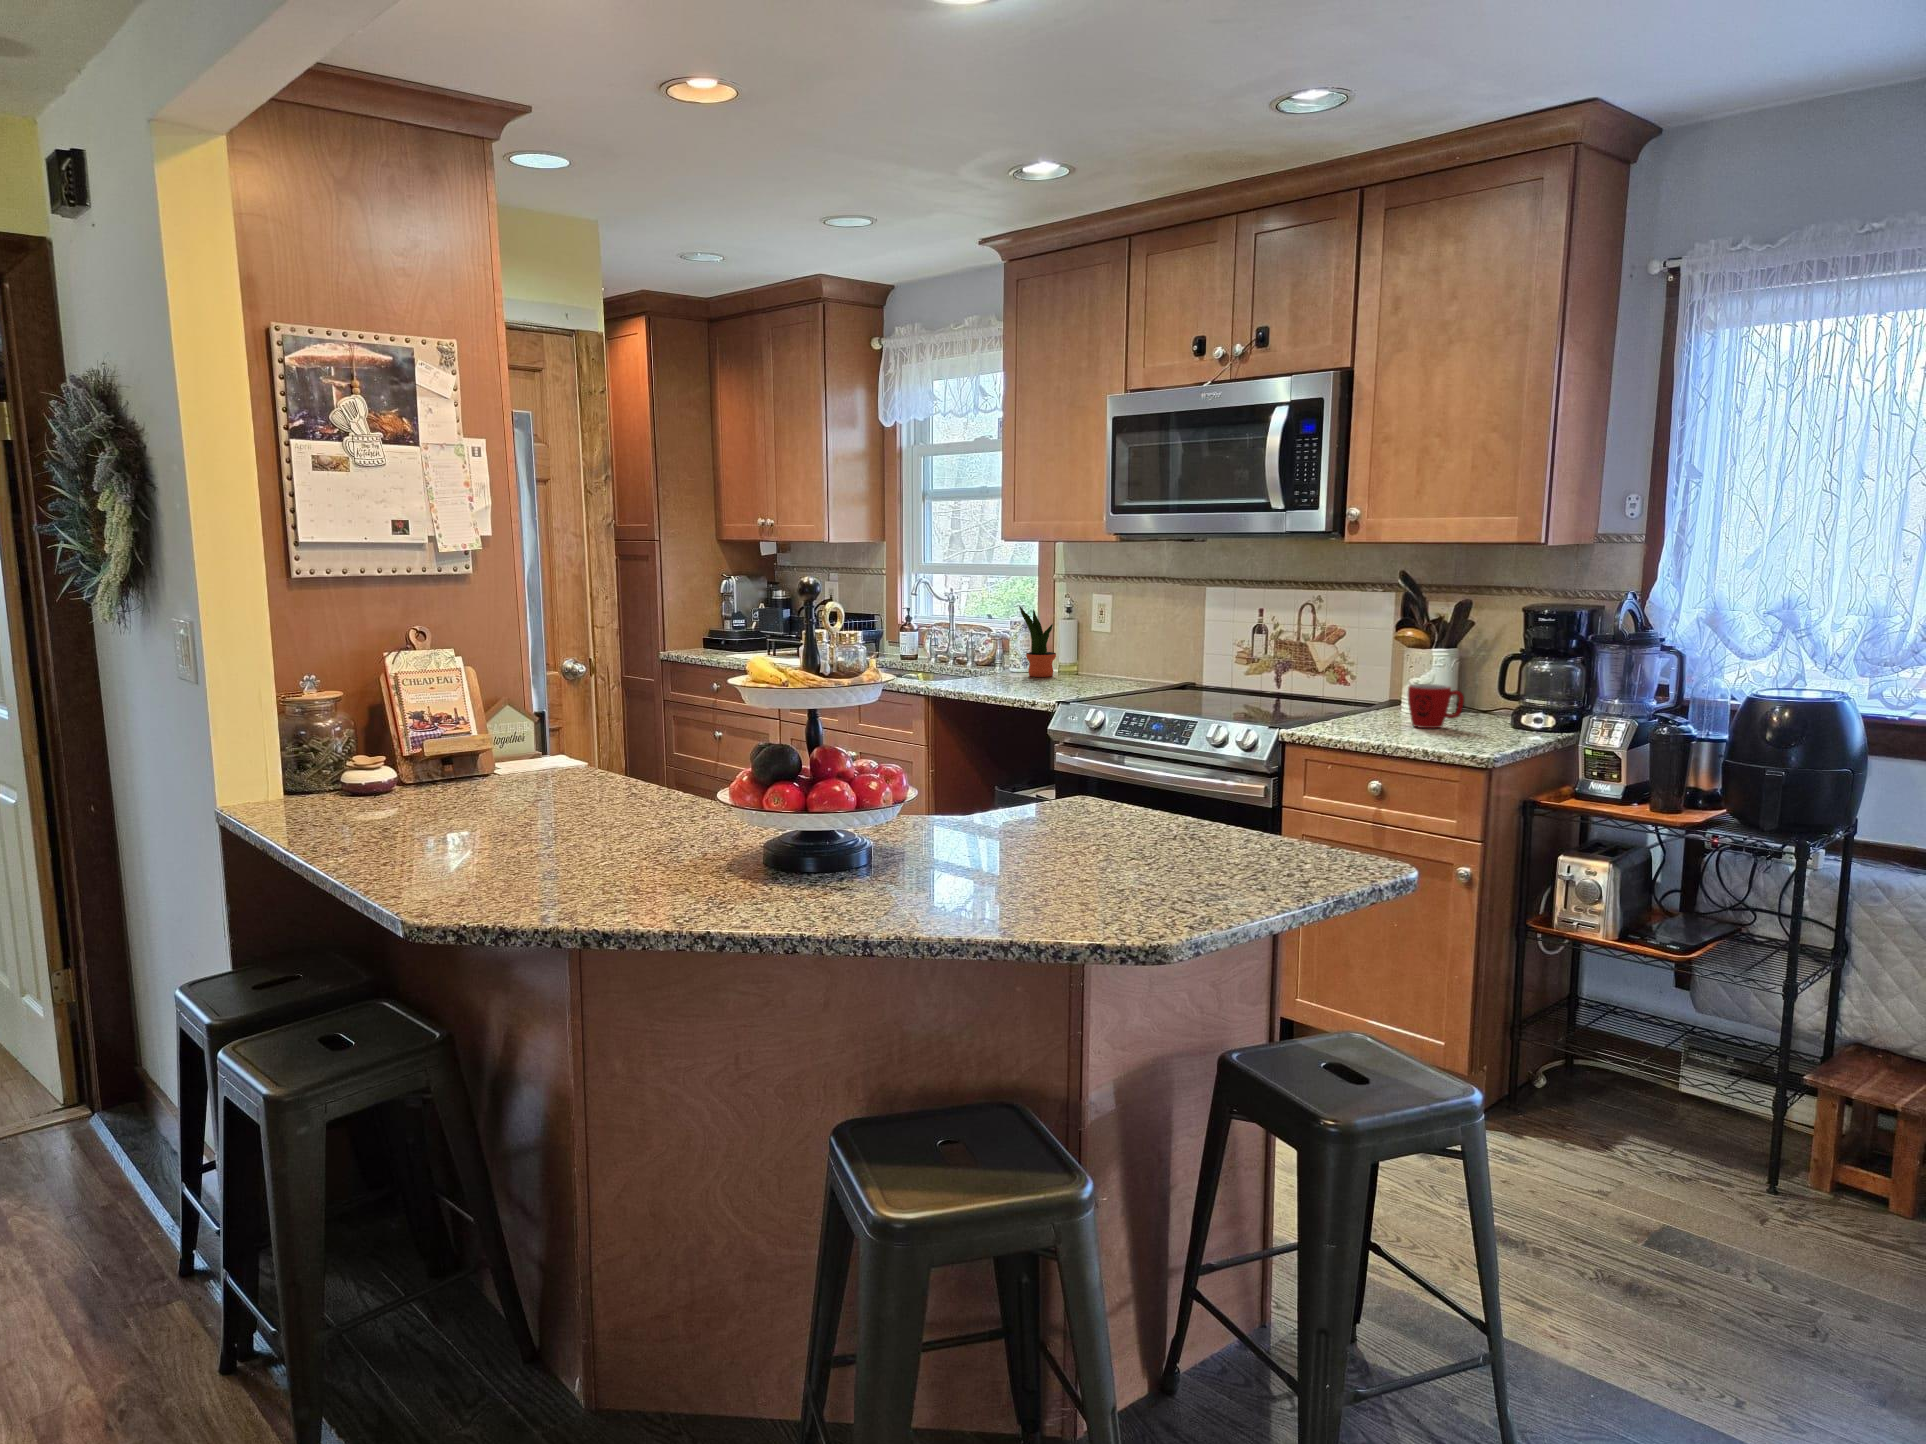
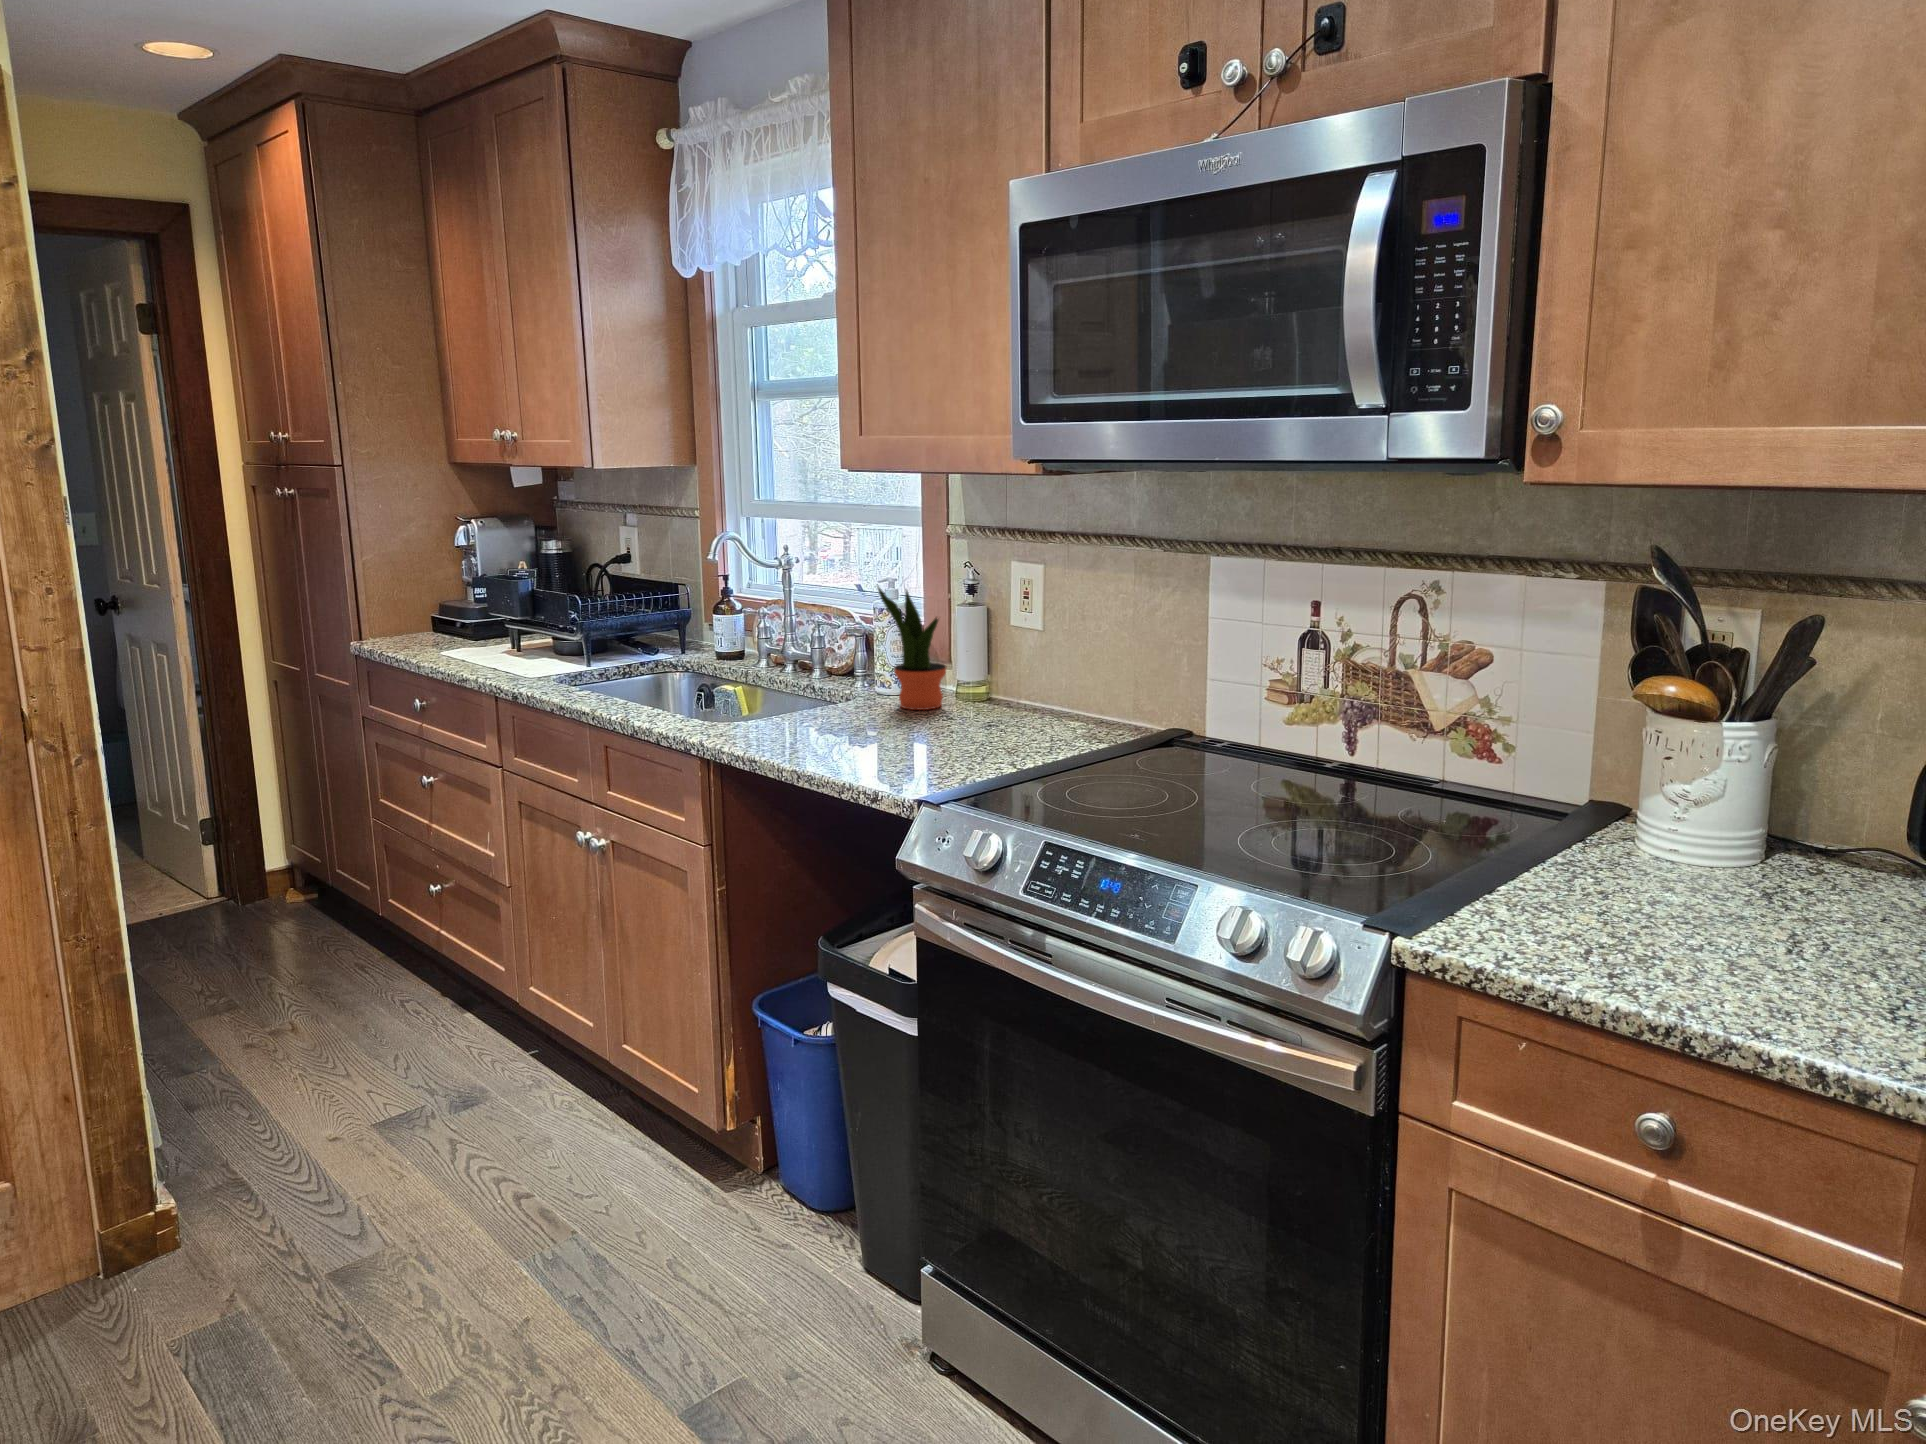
mug: present [1408,684,1464,728] -> none [1690,817,1842,932]

